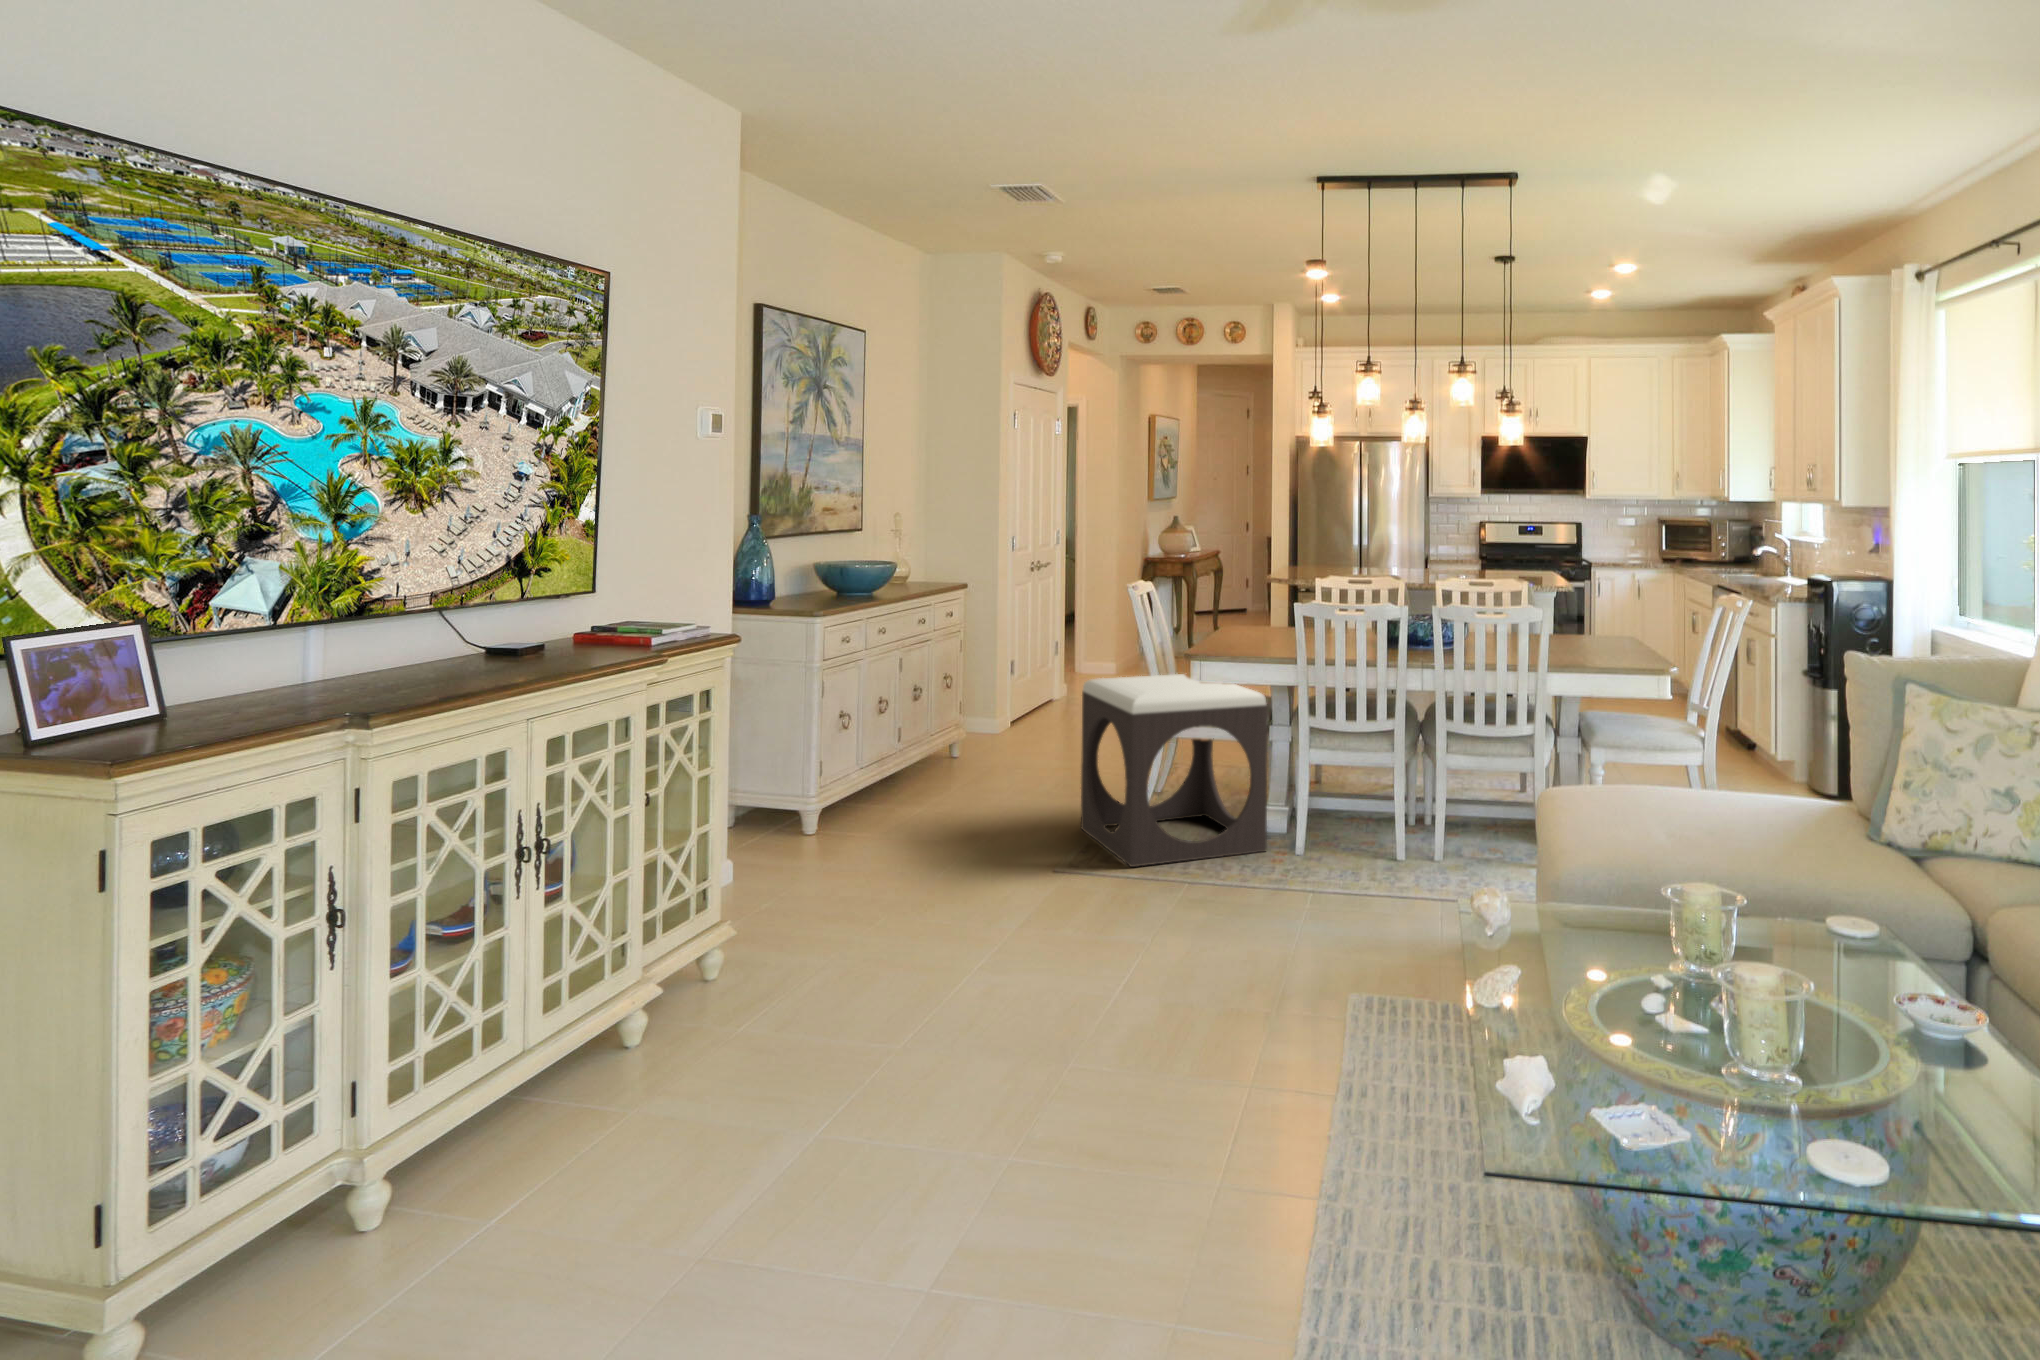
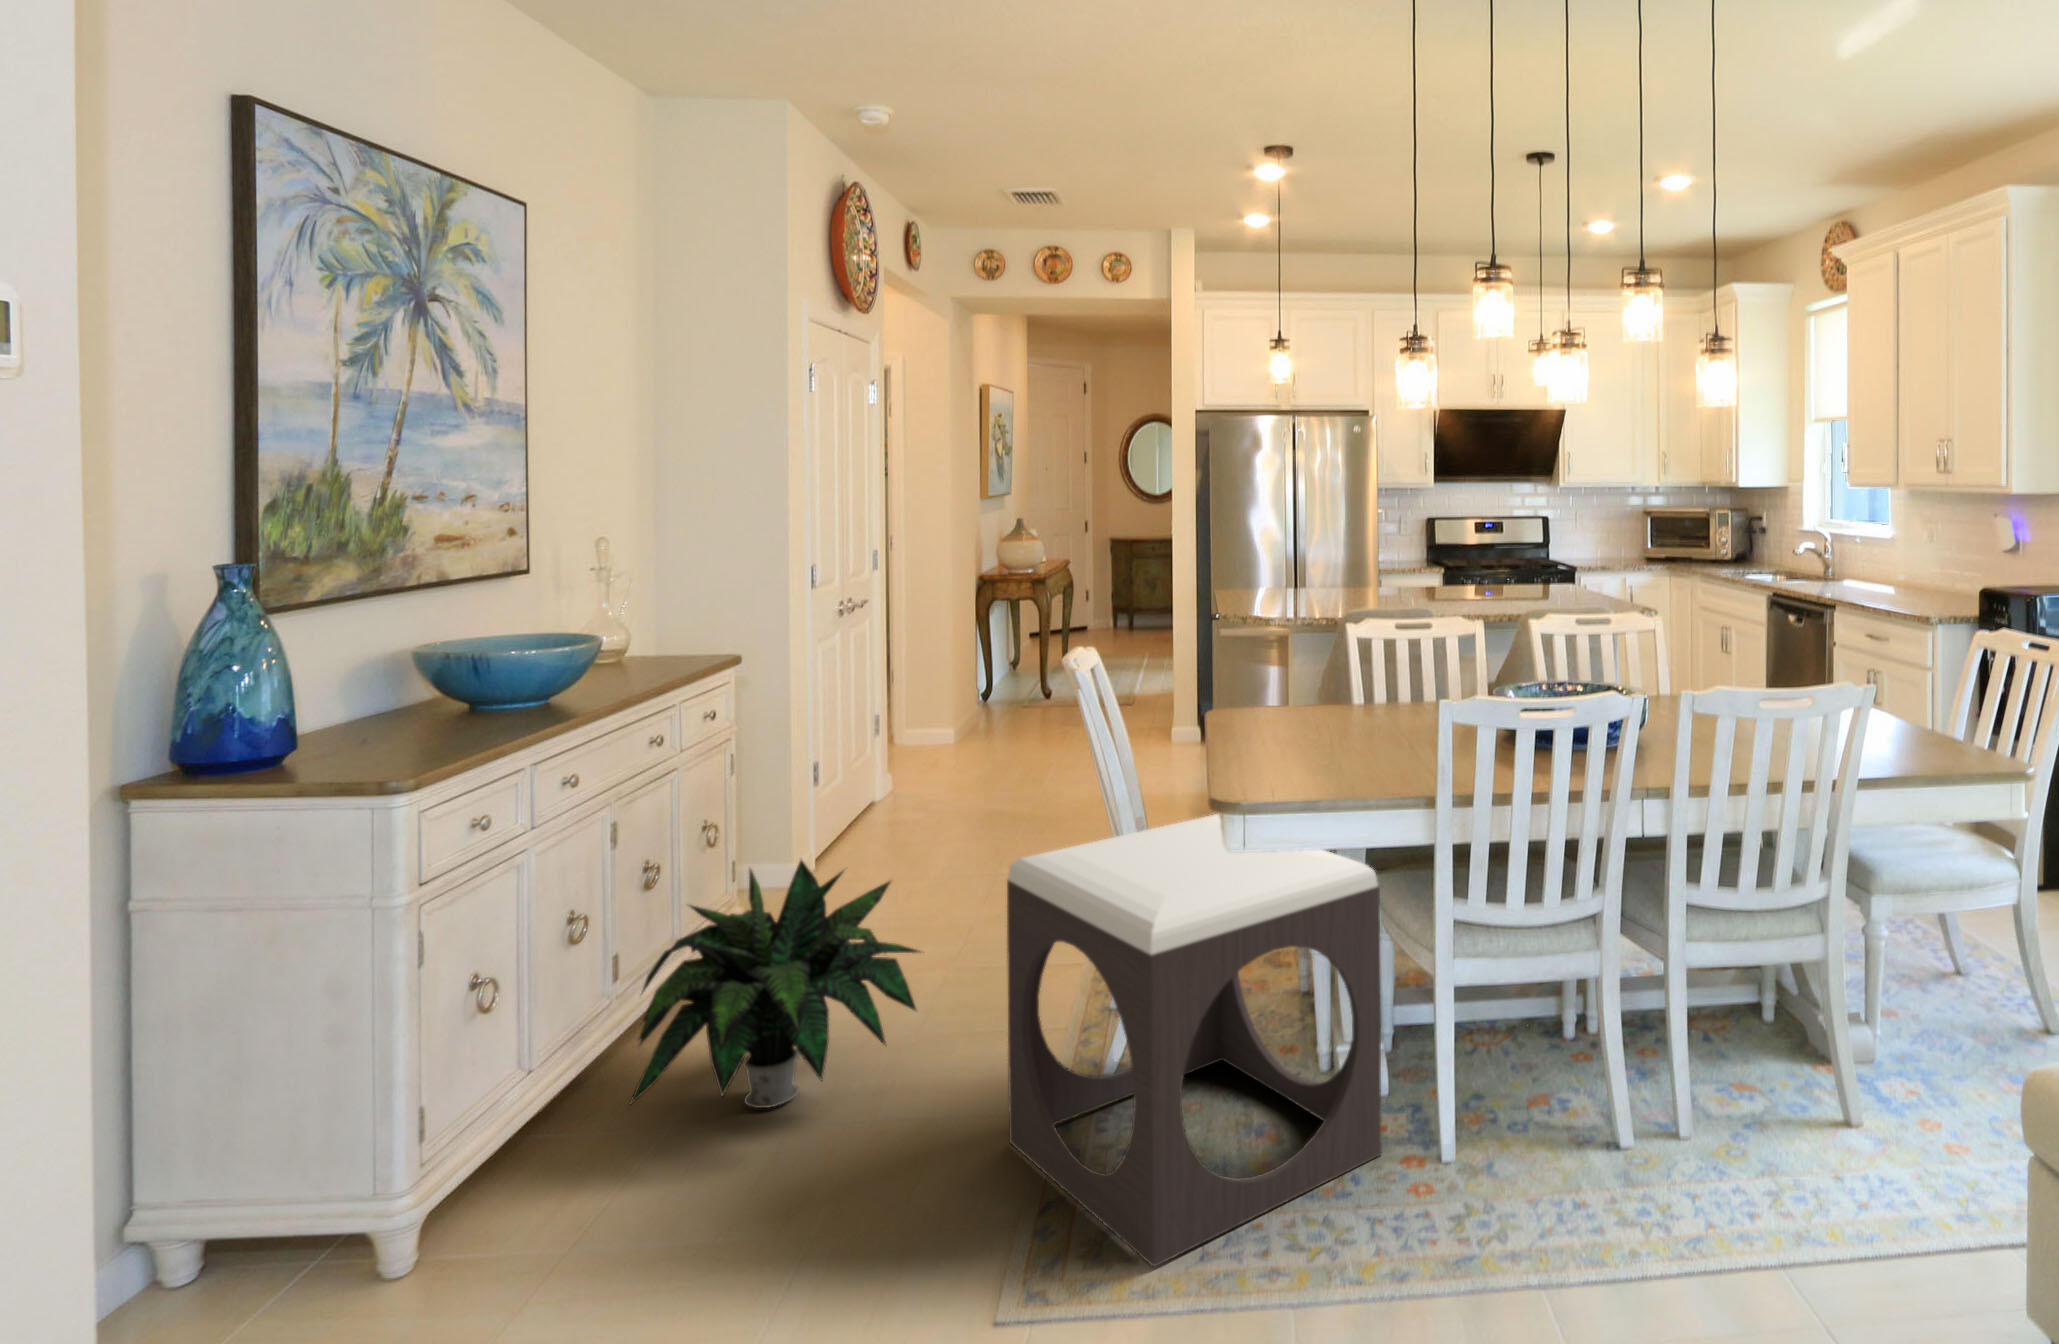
potted plant: none [903,684,1052,808] -> present [630,860,919,1108]

